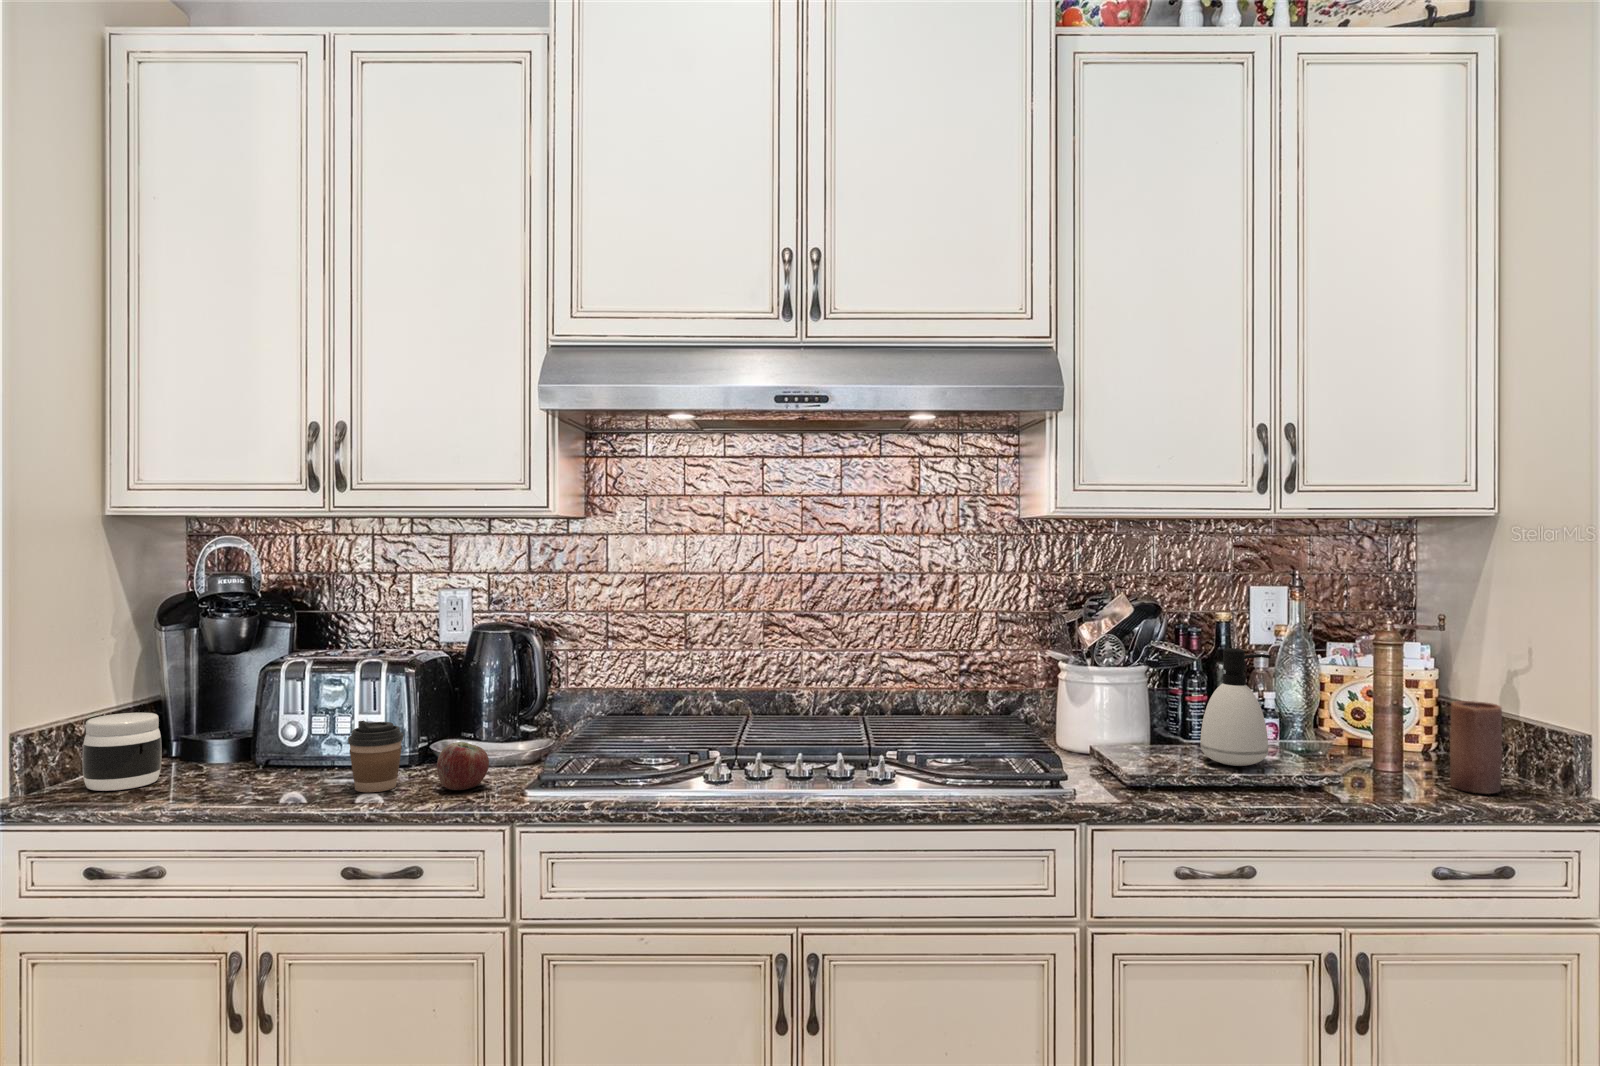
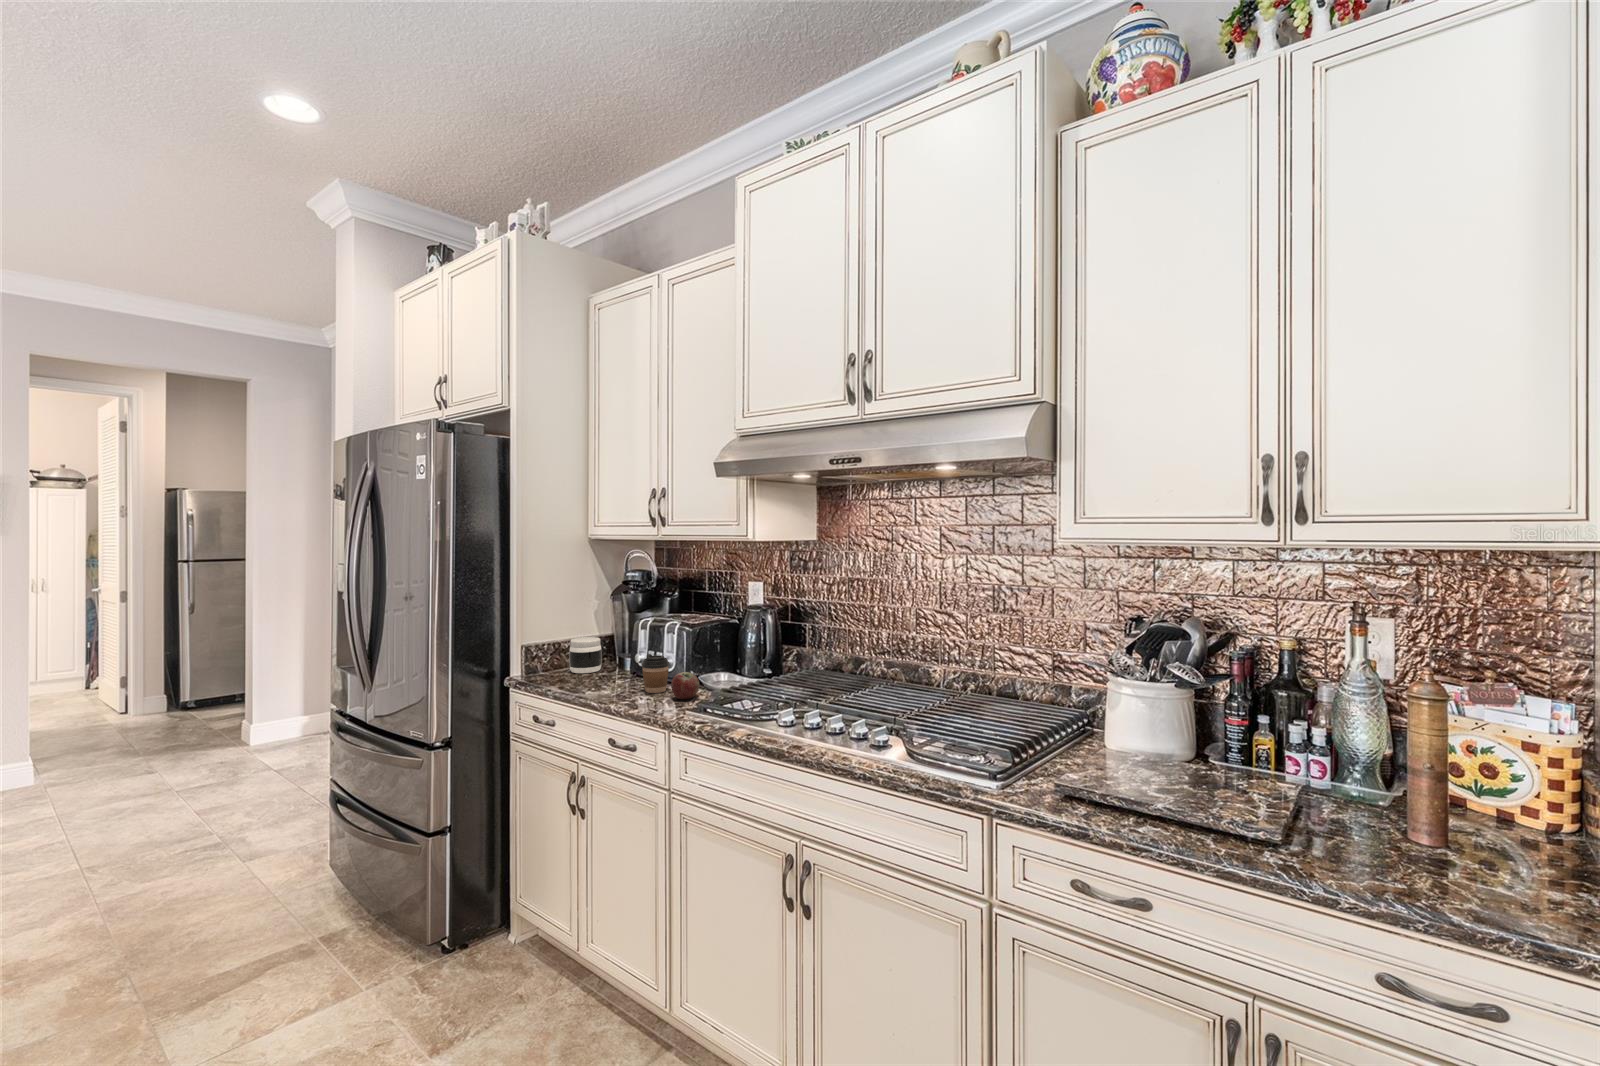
soap dispenser: present [1200,648,1271,766] -> none [1175,681,1247,800]
candle: present [1450,701,1502,794] -> none [1460,785,1535,912]

